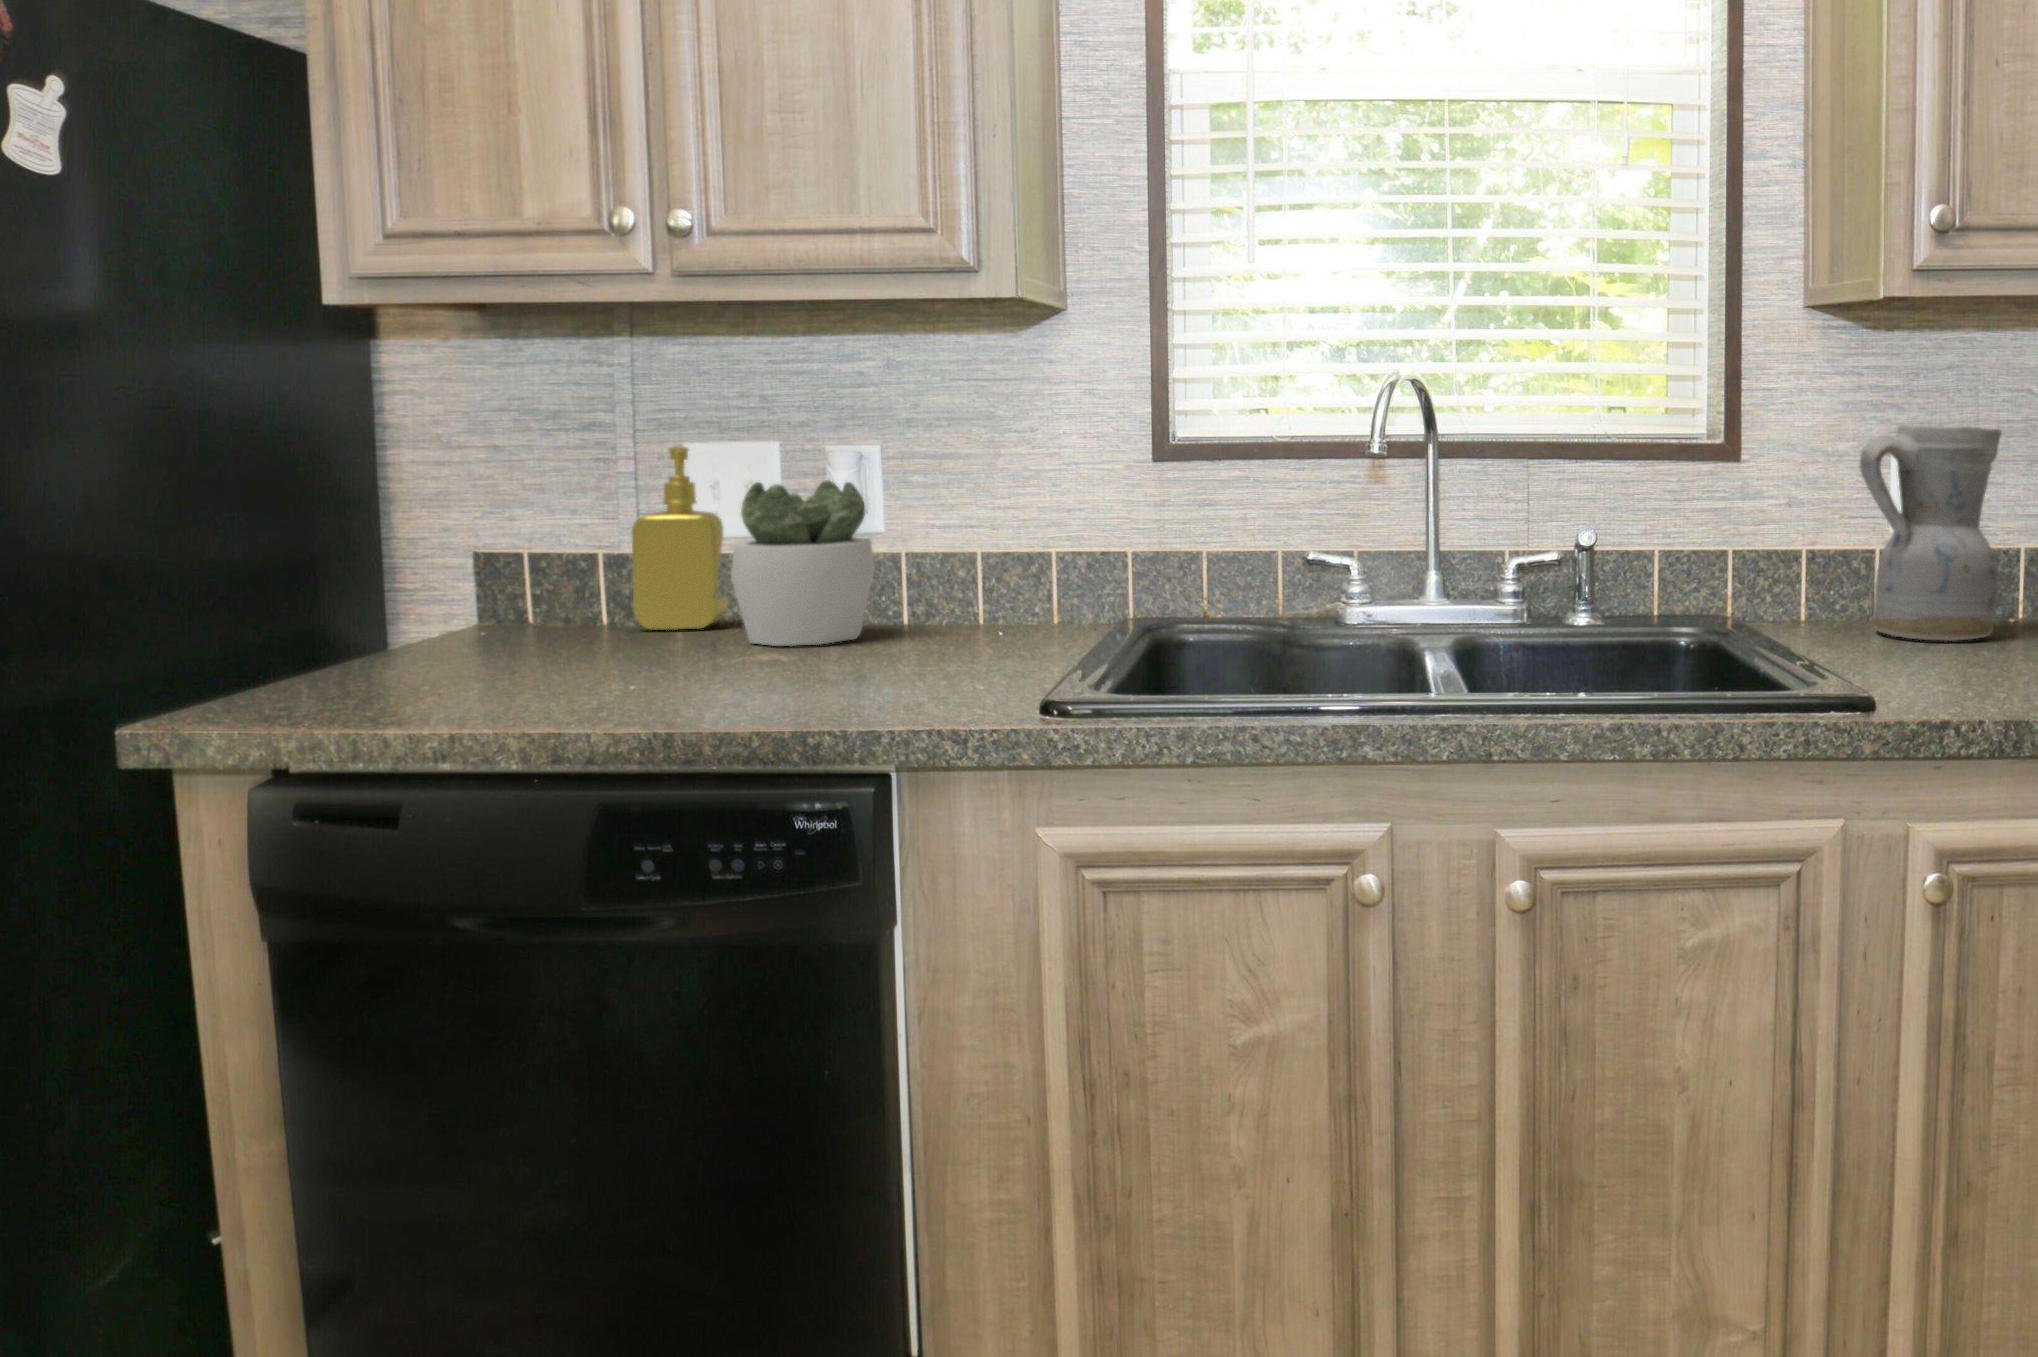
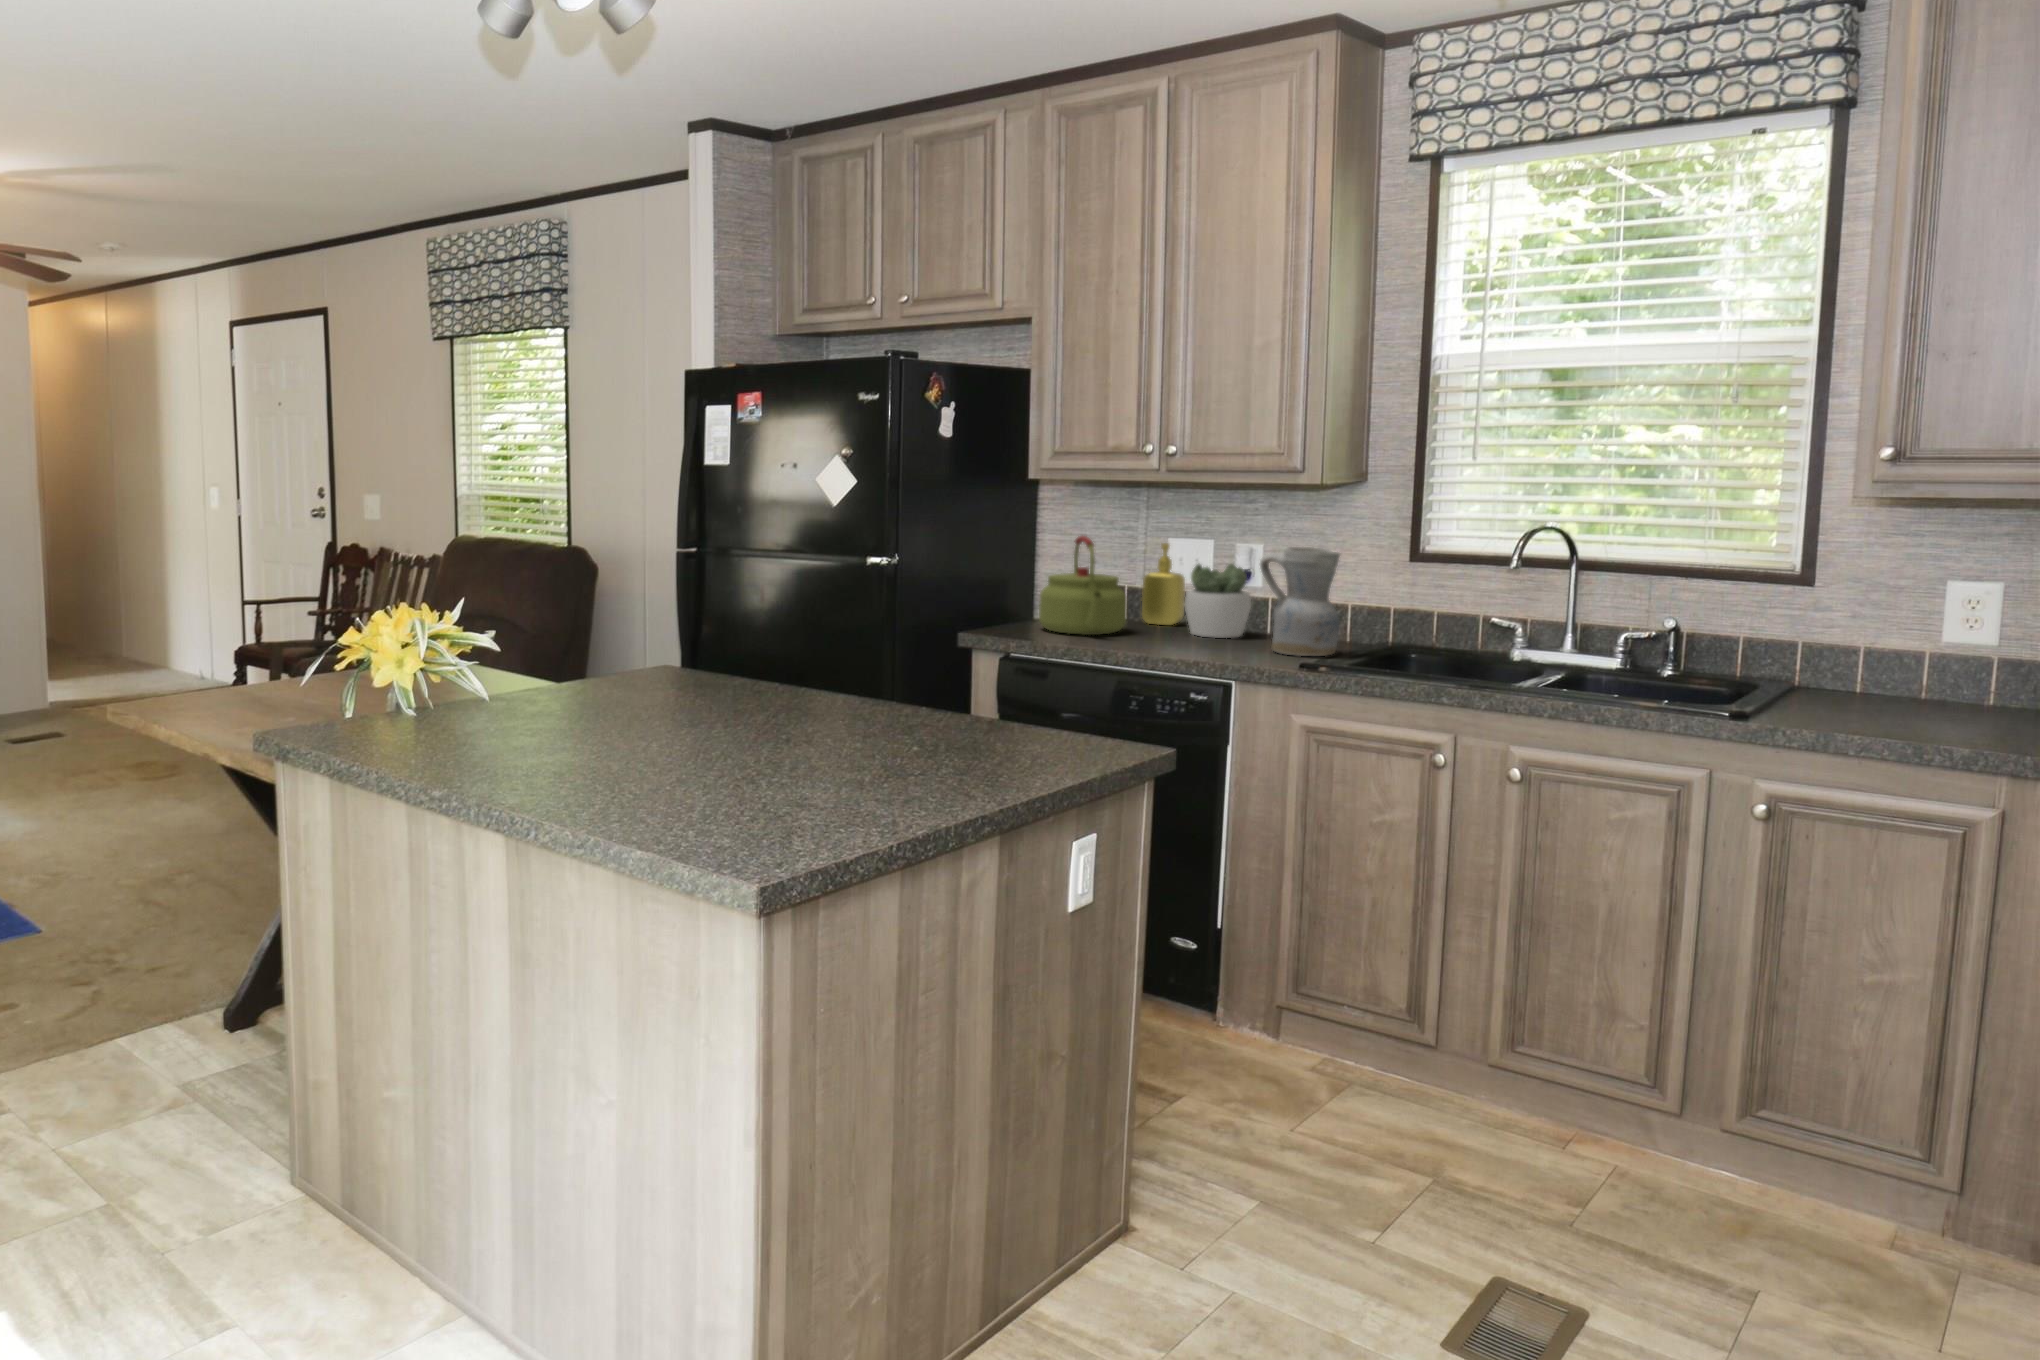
kettle: none [344,419,592,675] -> present [1039,536,1126,635]
ceramic pitcher: present [1860,424,2002,641] -> present [1260,547,1340,656]

